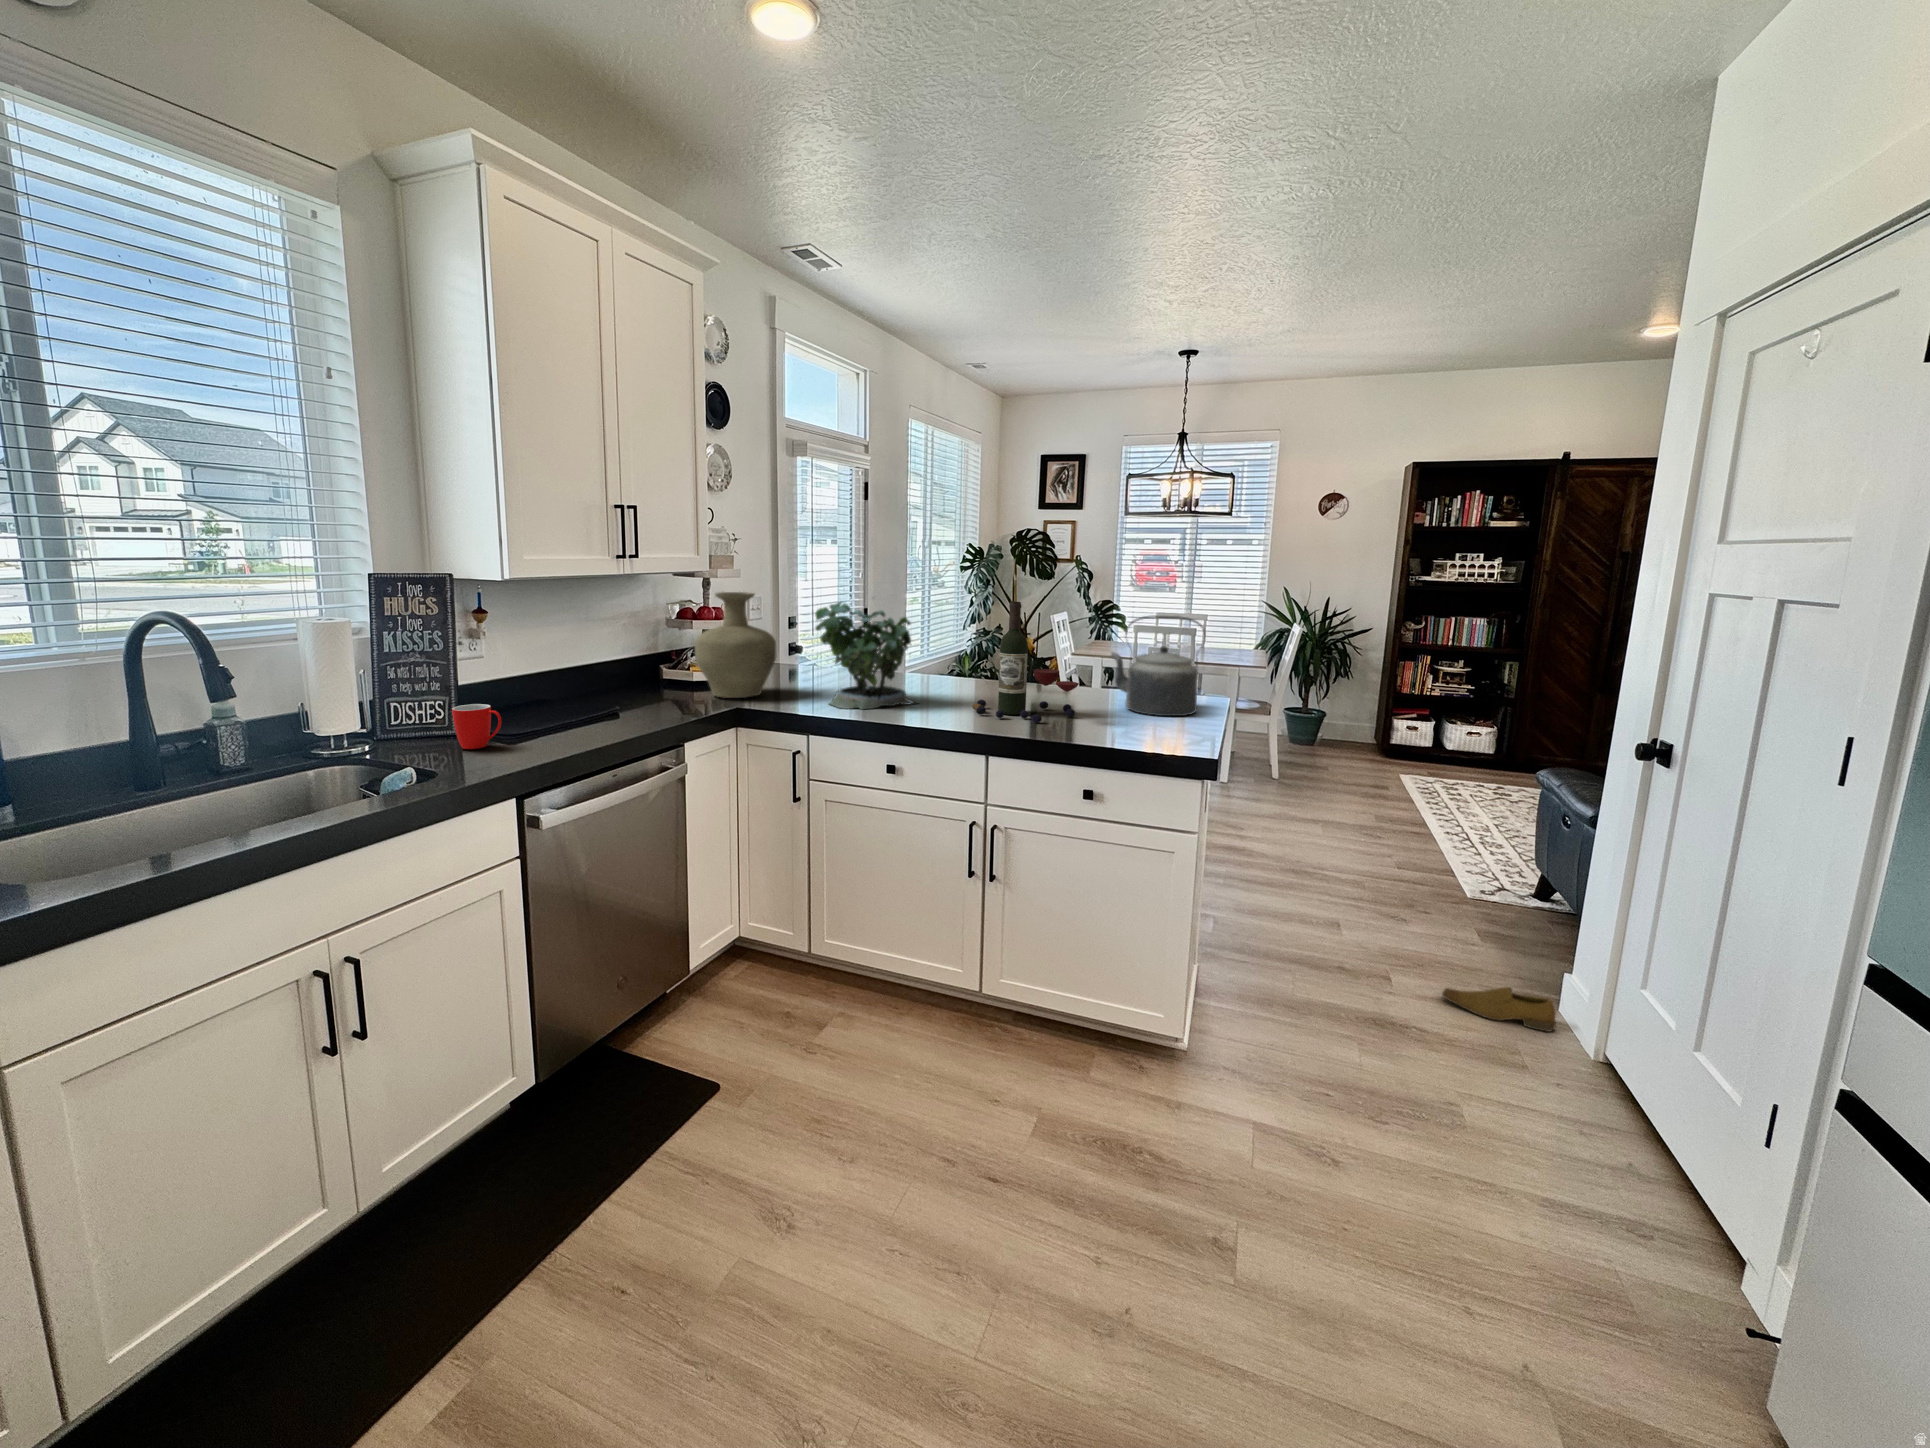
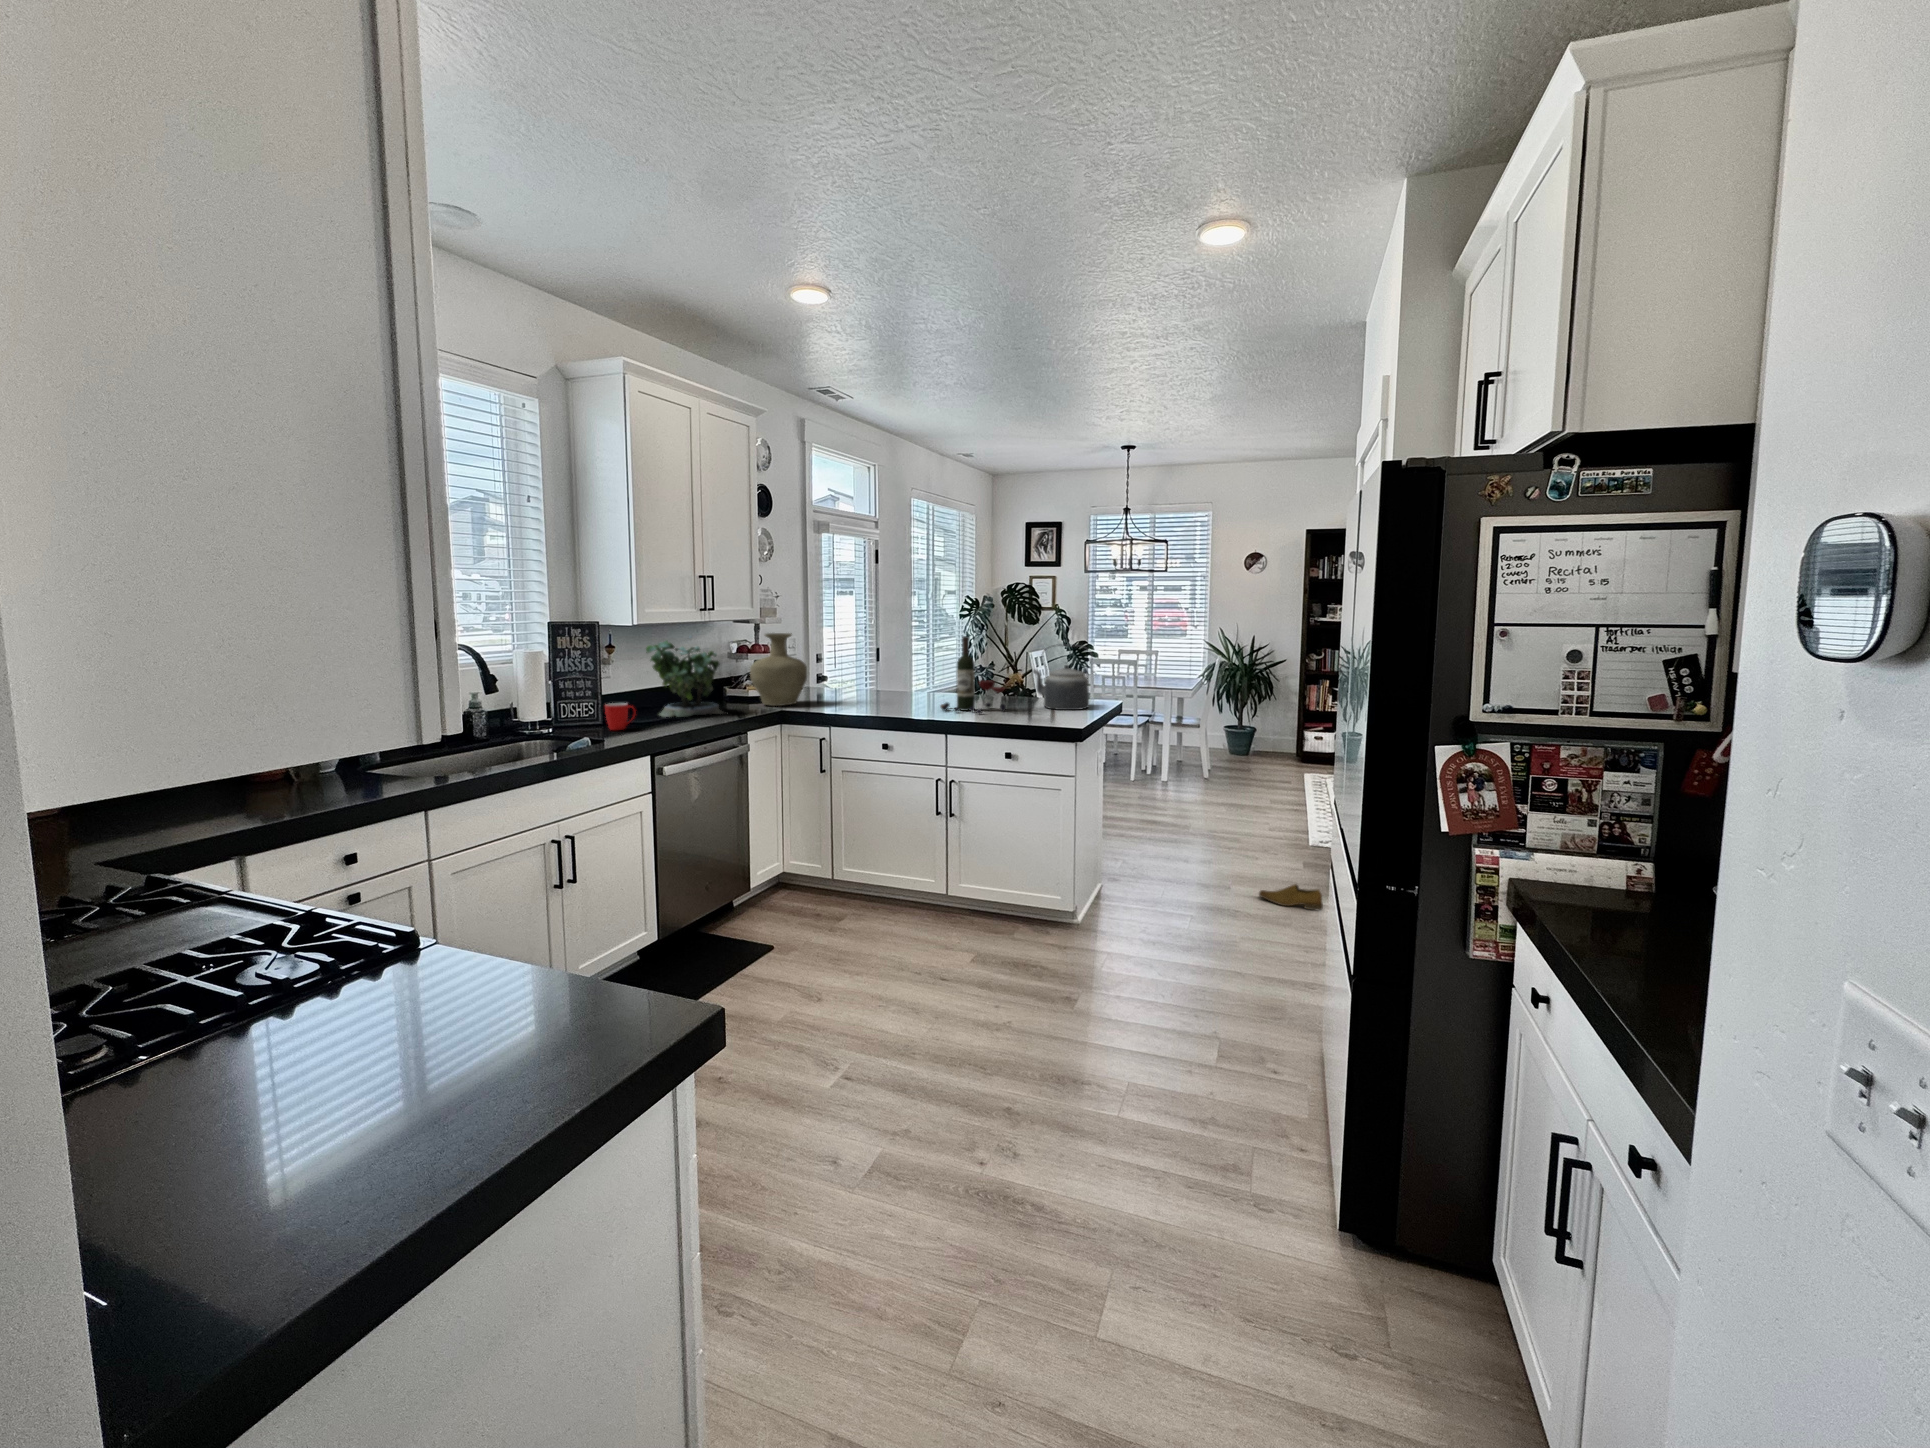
potted plant: present [815,602,916,709] -> present [646,641,723,717]

